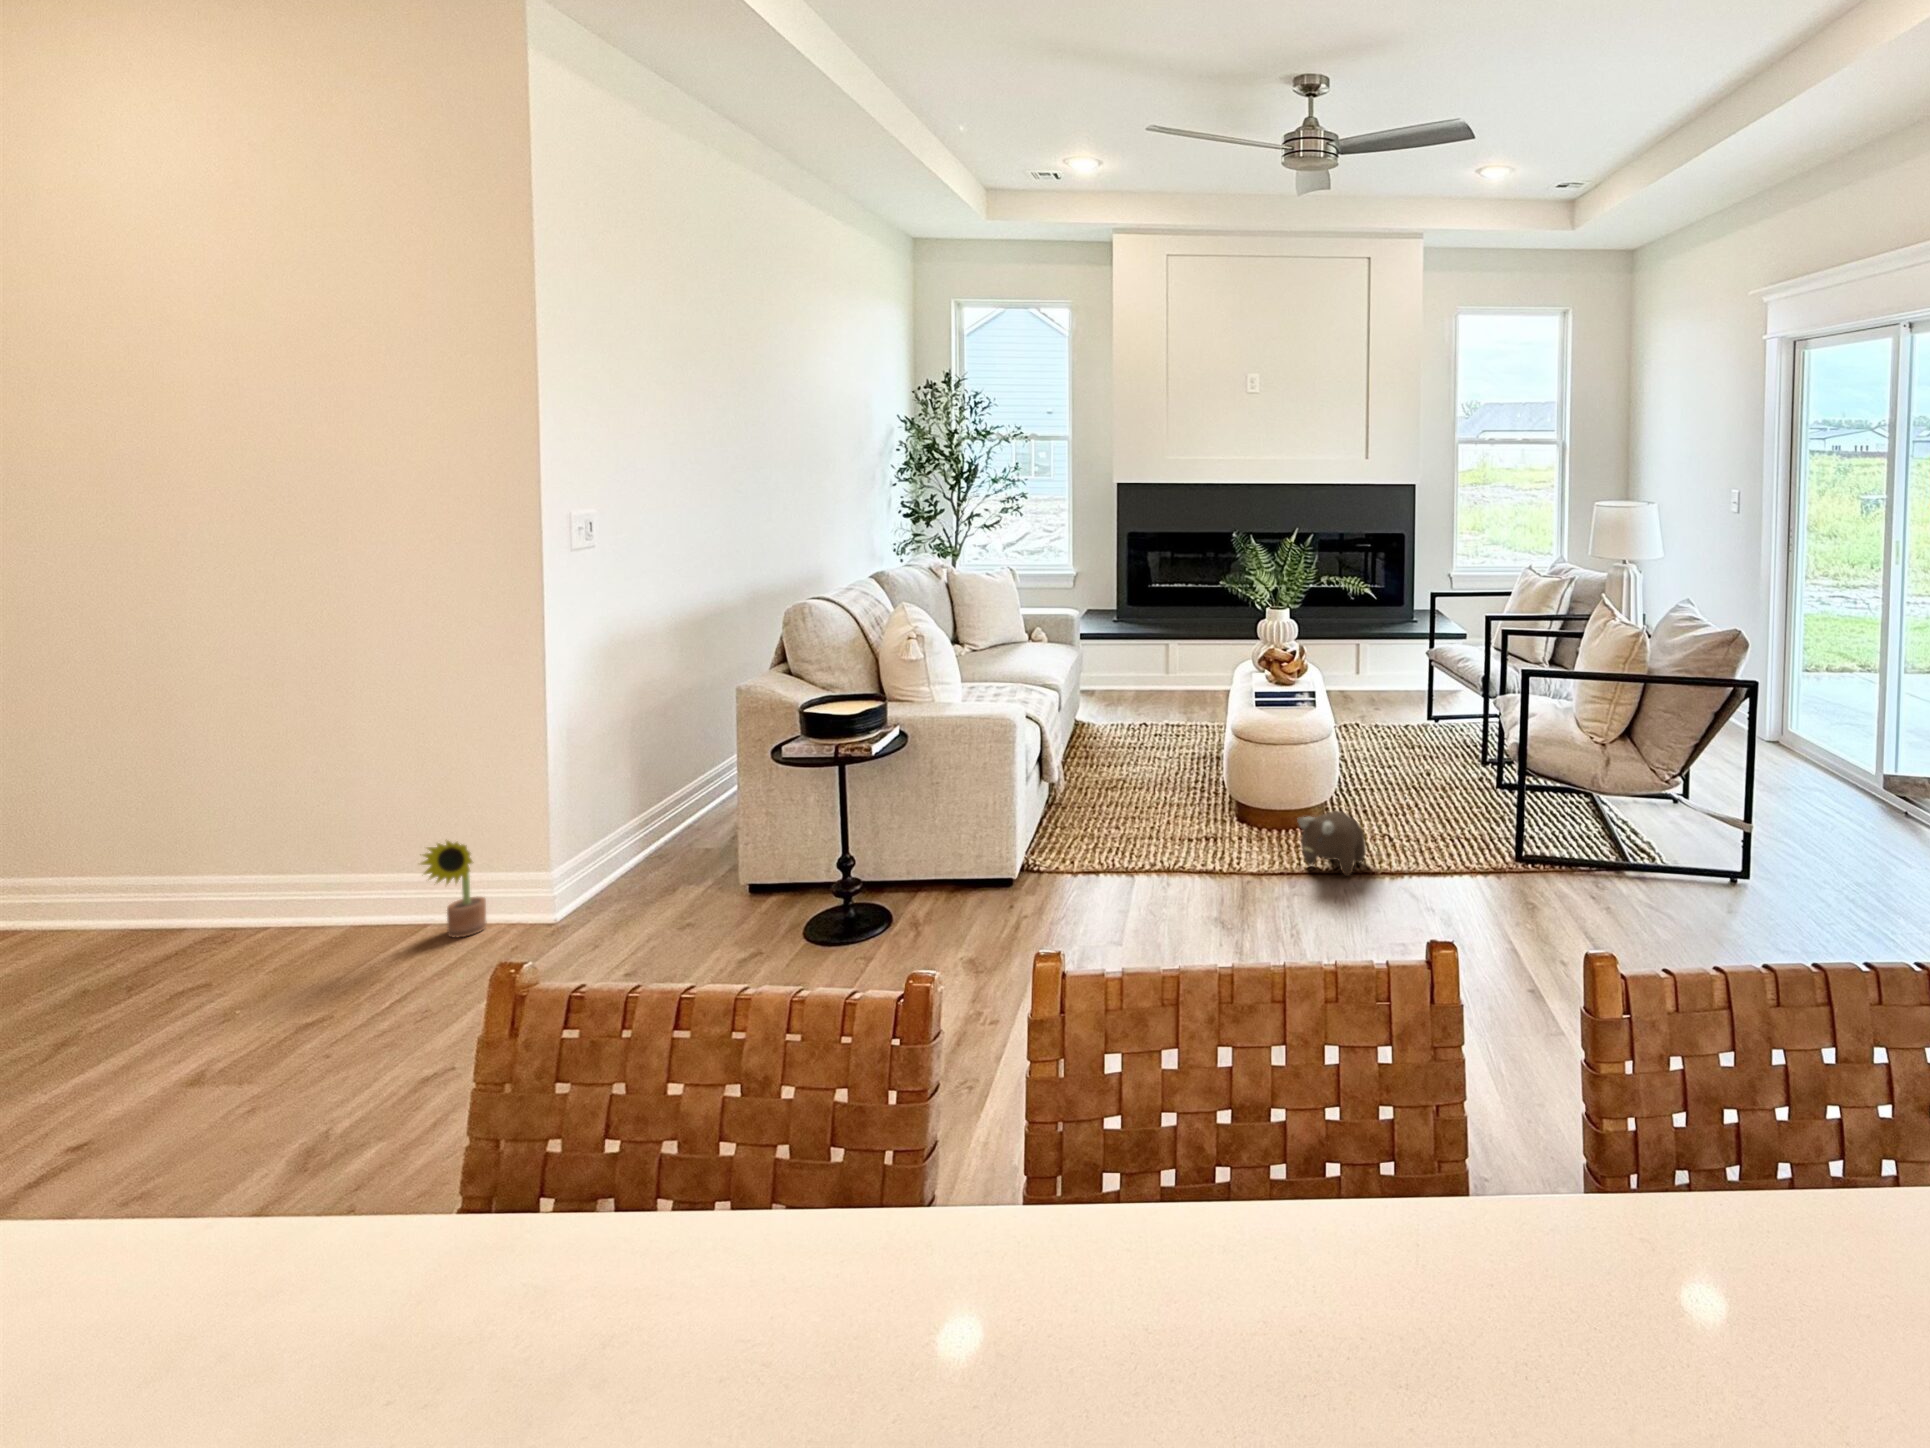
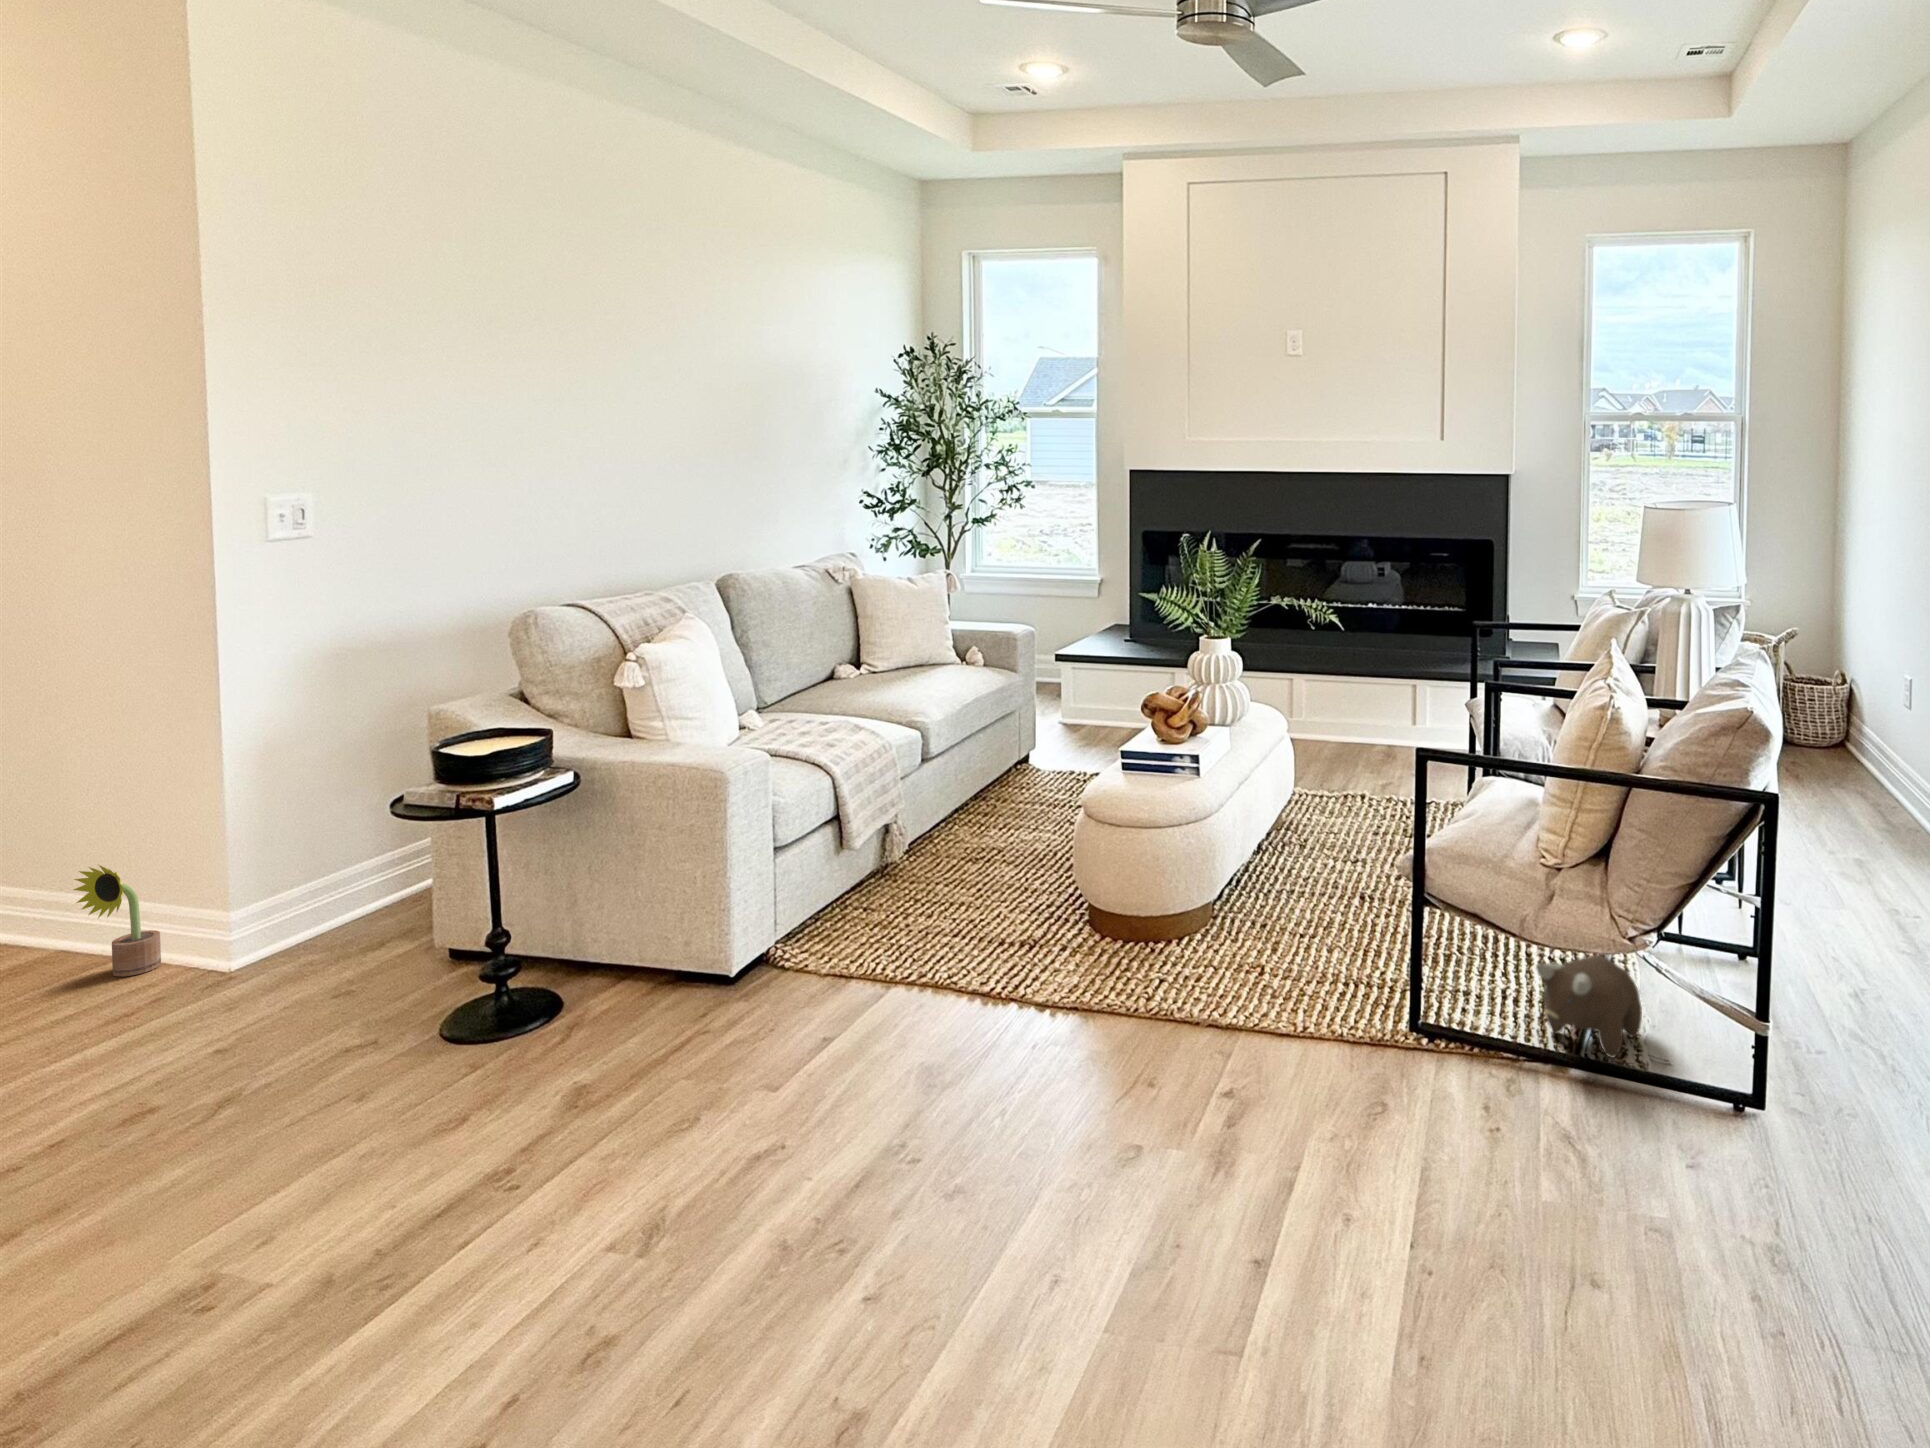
plush toy: present [1298,811,1366,876] -> present [1536,956,1642,1058]

